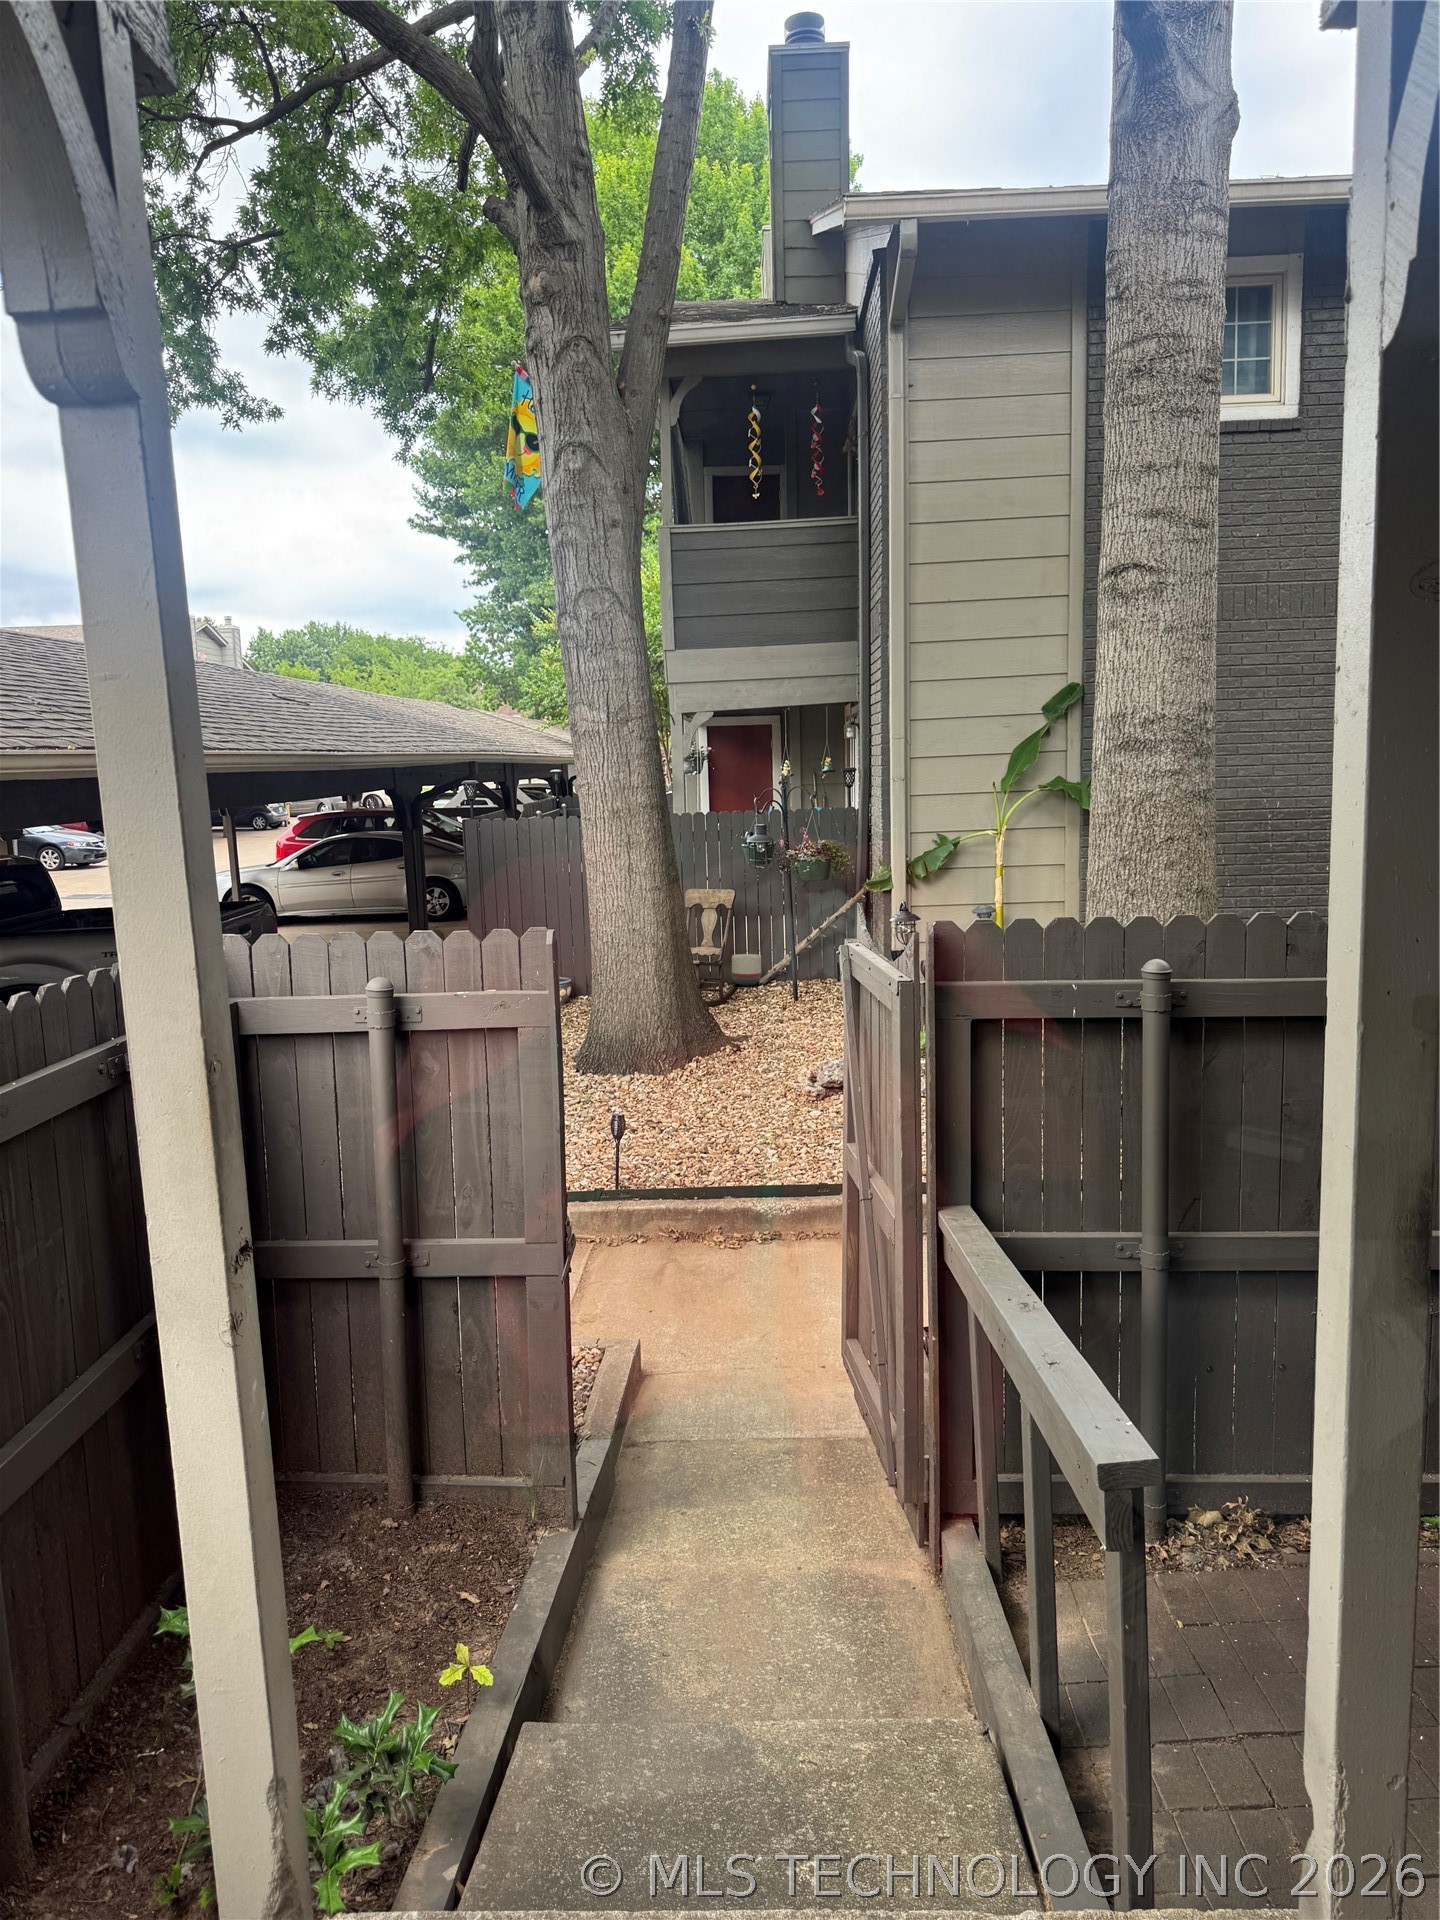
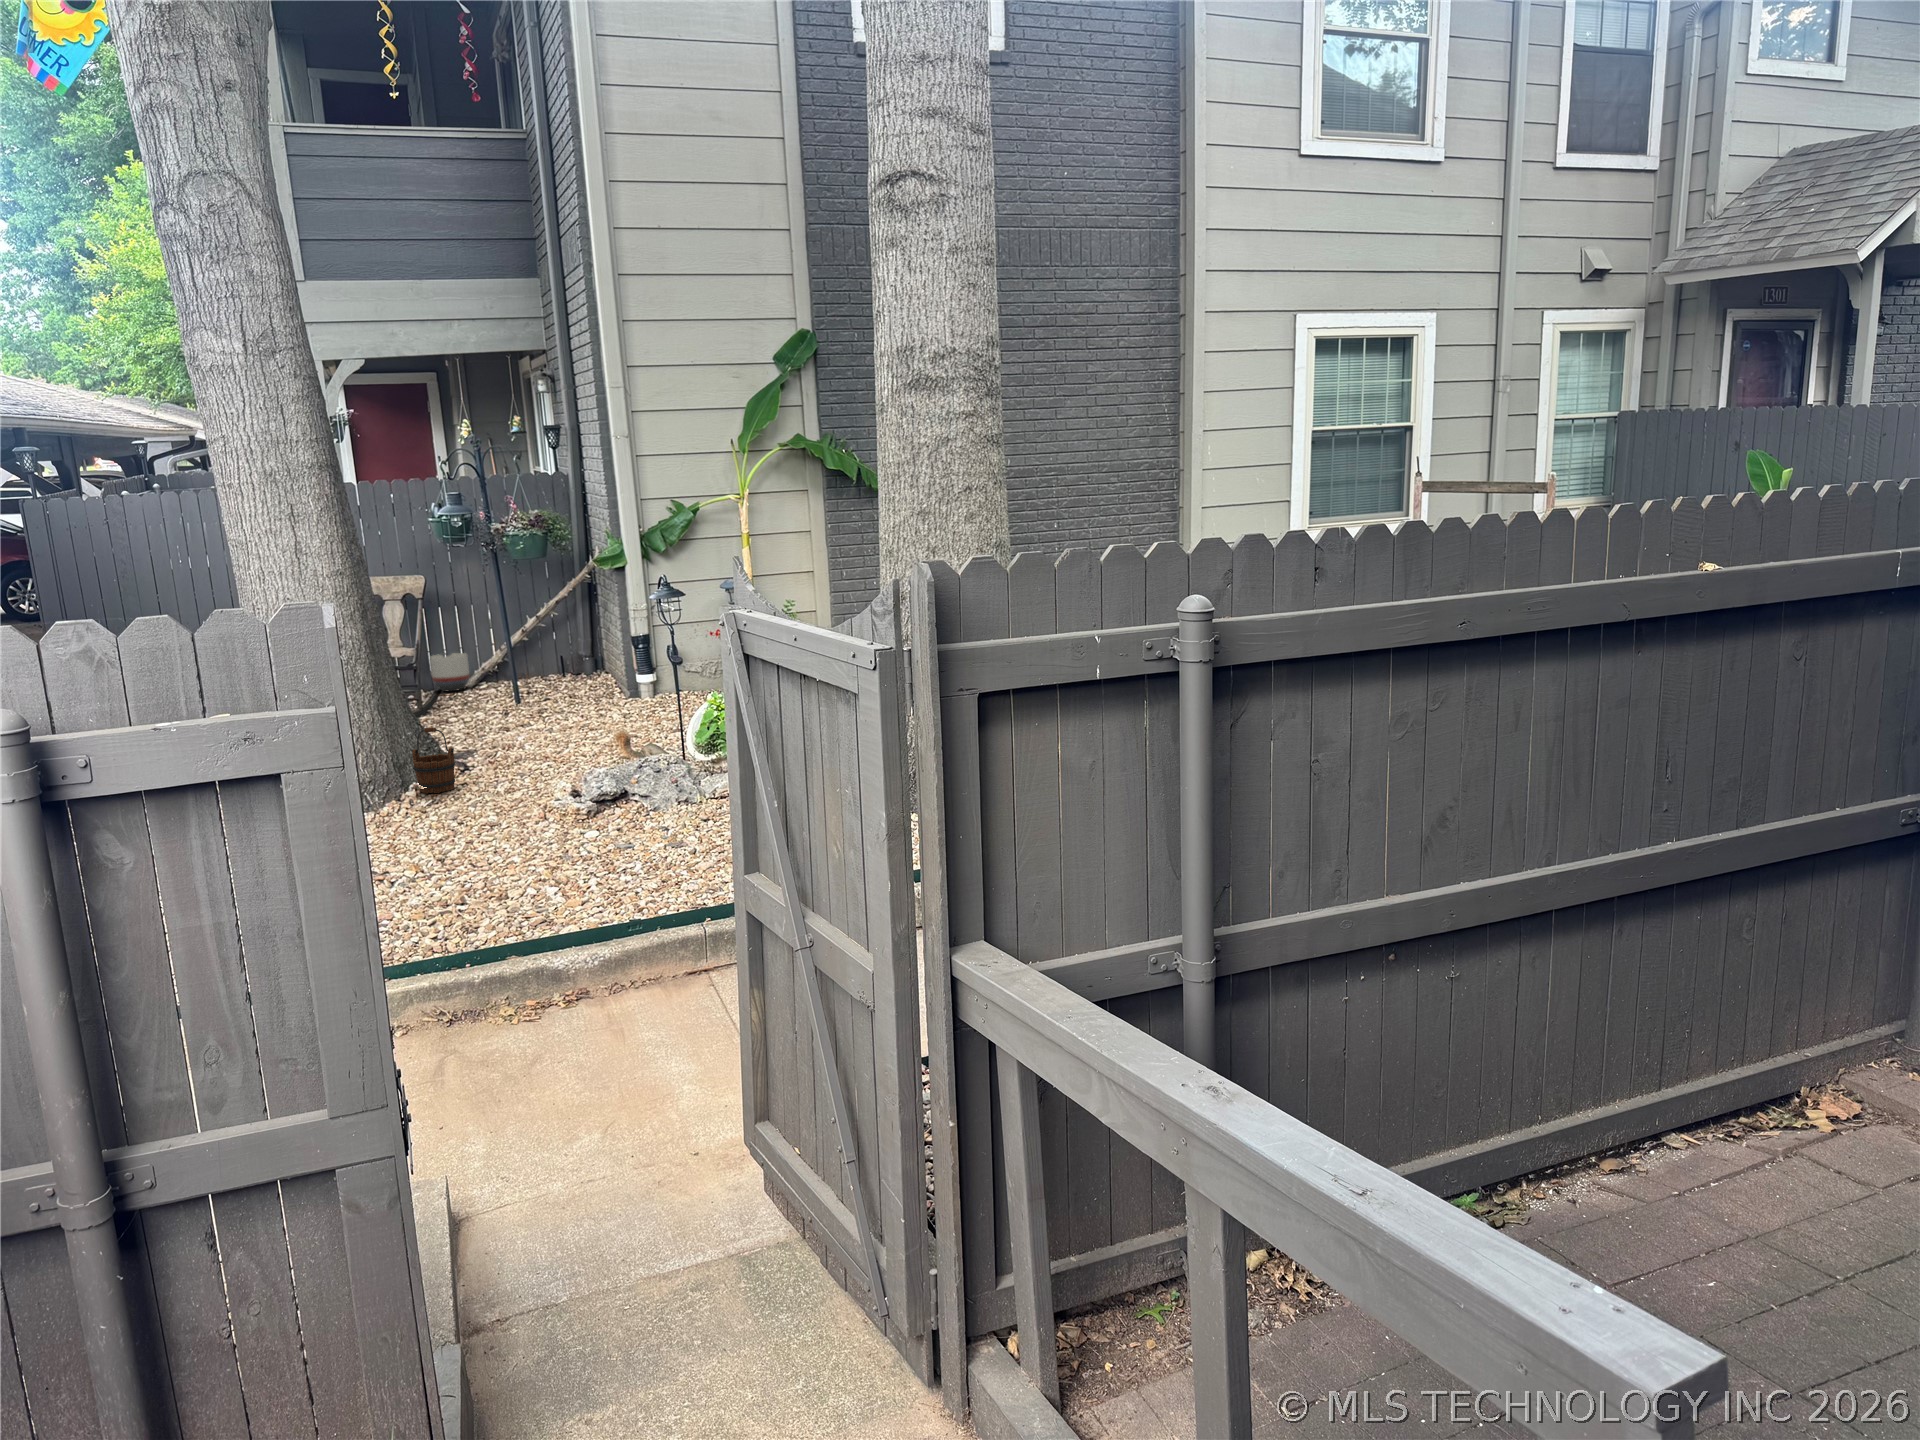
wooden bucket: none [697,1012,728,1066] -> present [412,727,455,793]

